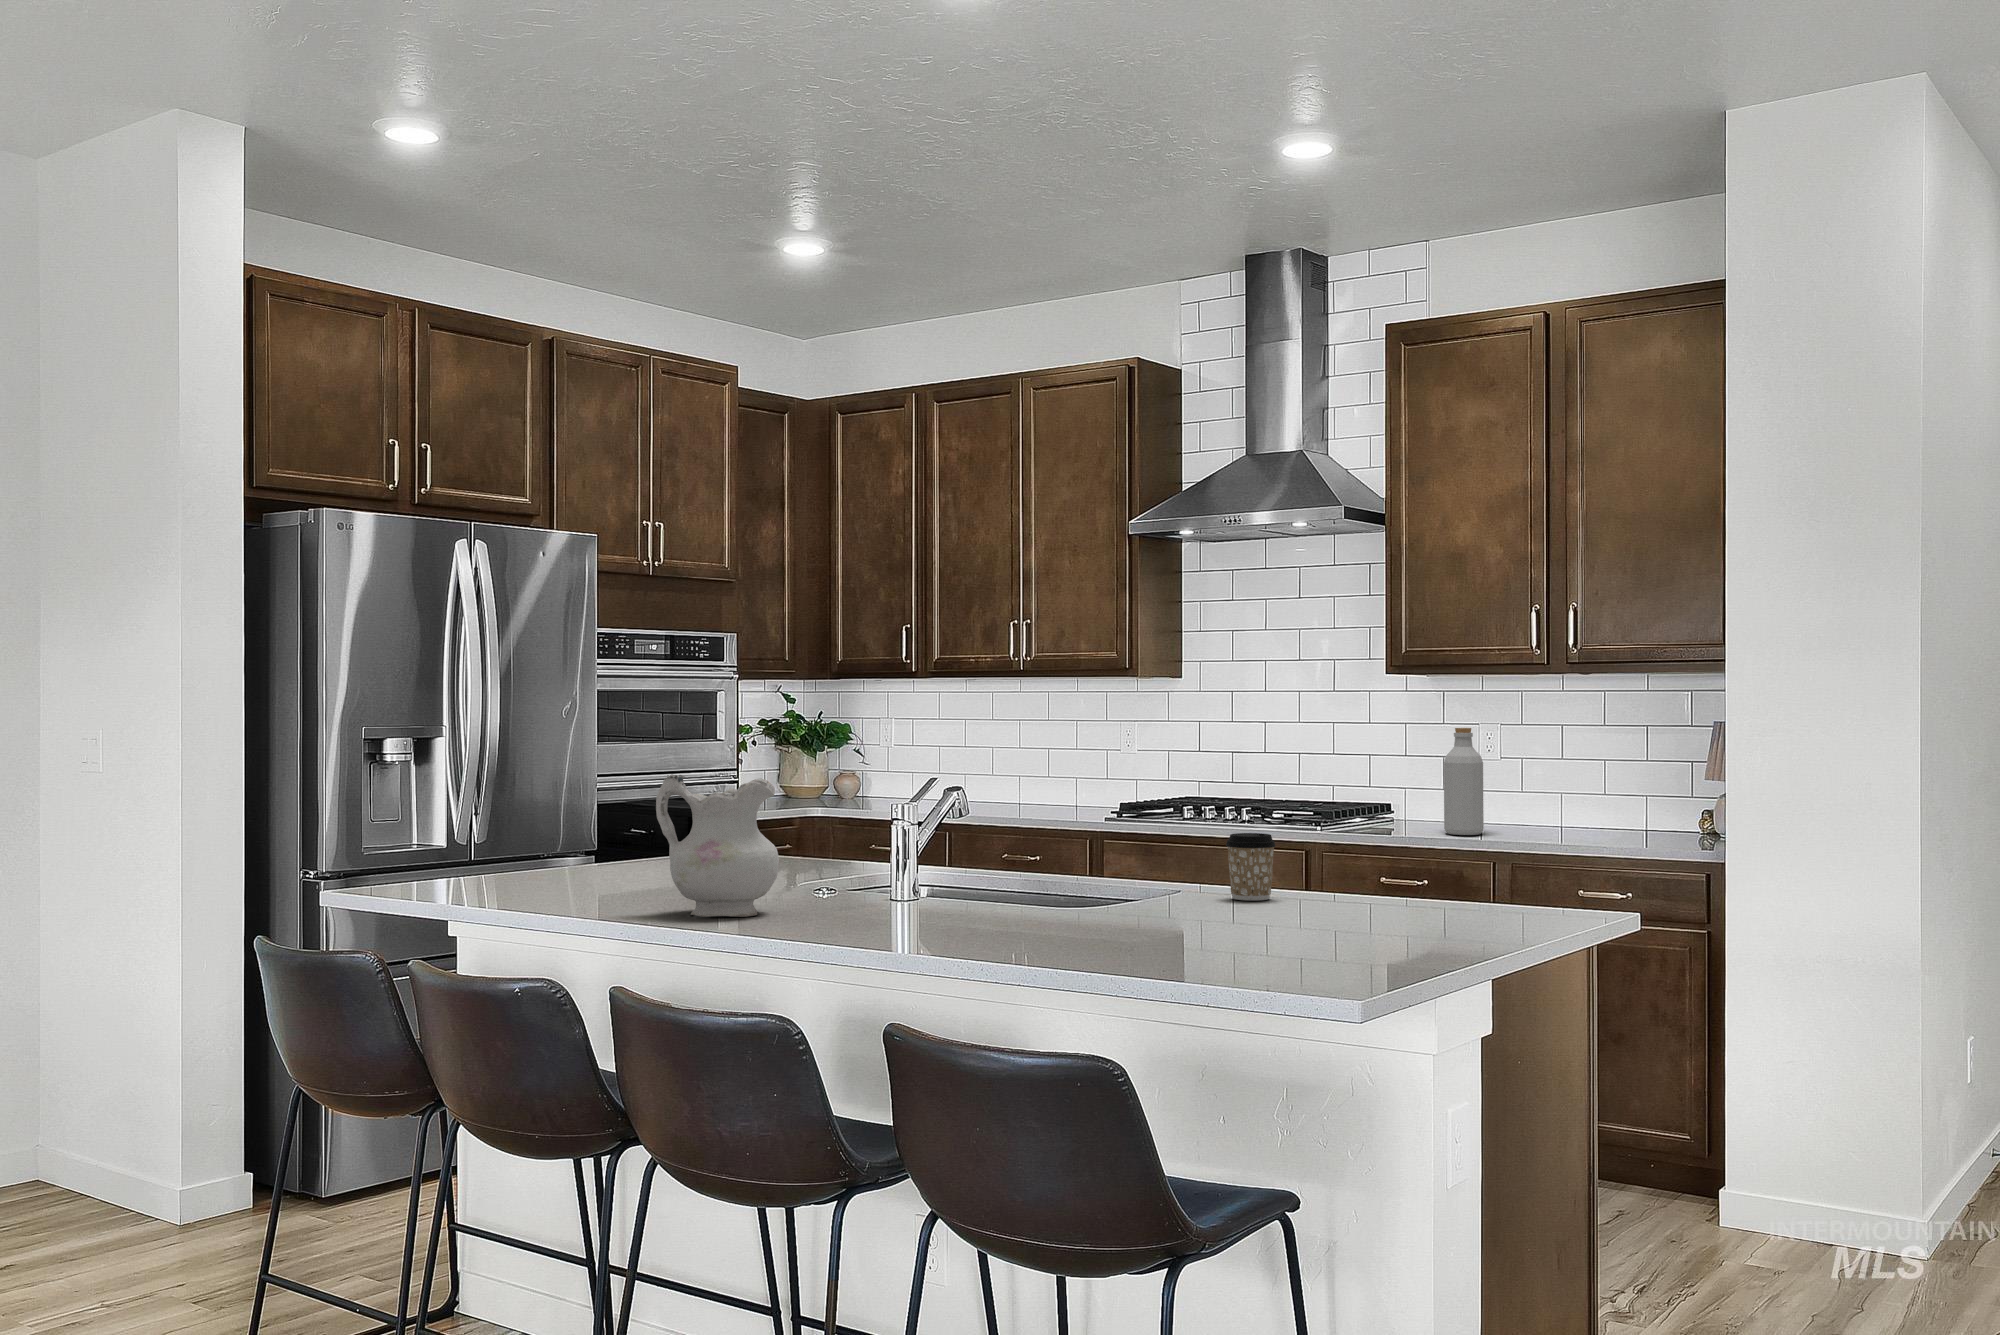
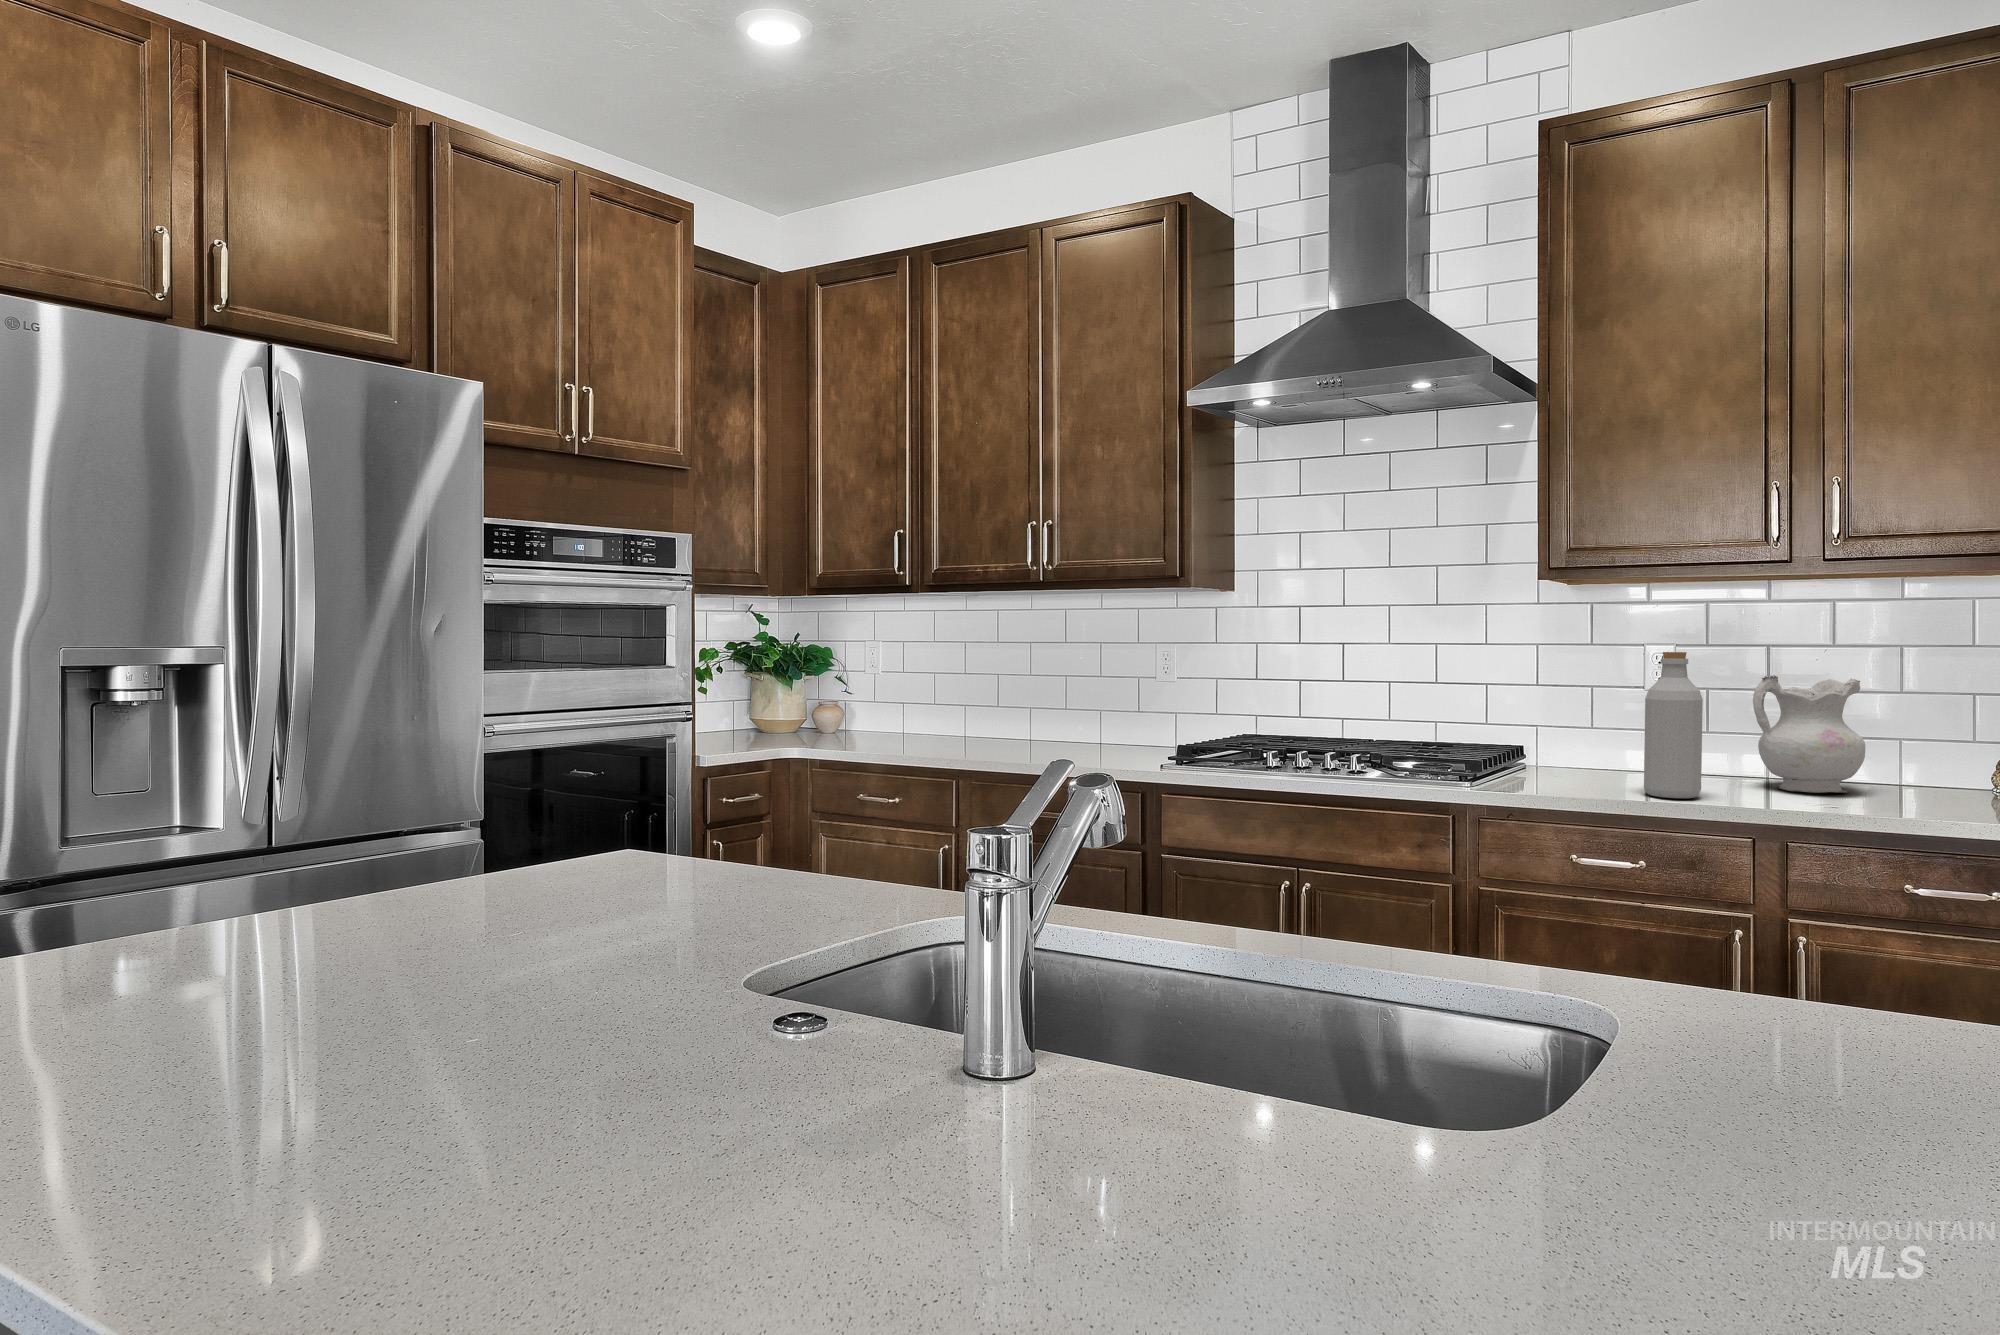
ceramic pitcher: present [656,774,779,917] -> present [1753,675,1865,793]
coffee cup: present [1226,833,1276,900] -> none [1741,887,1881,1061]

